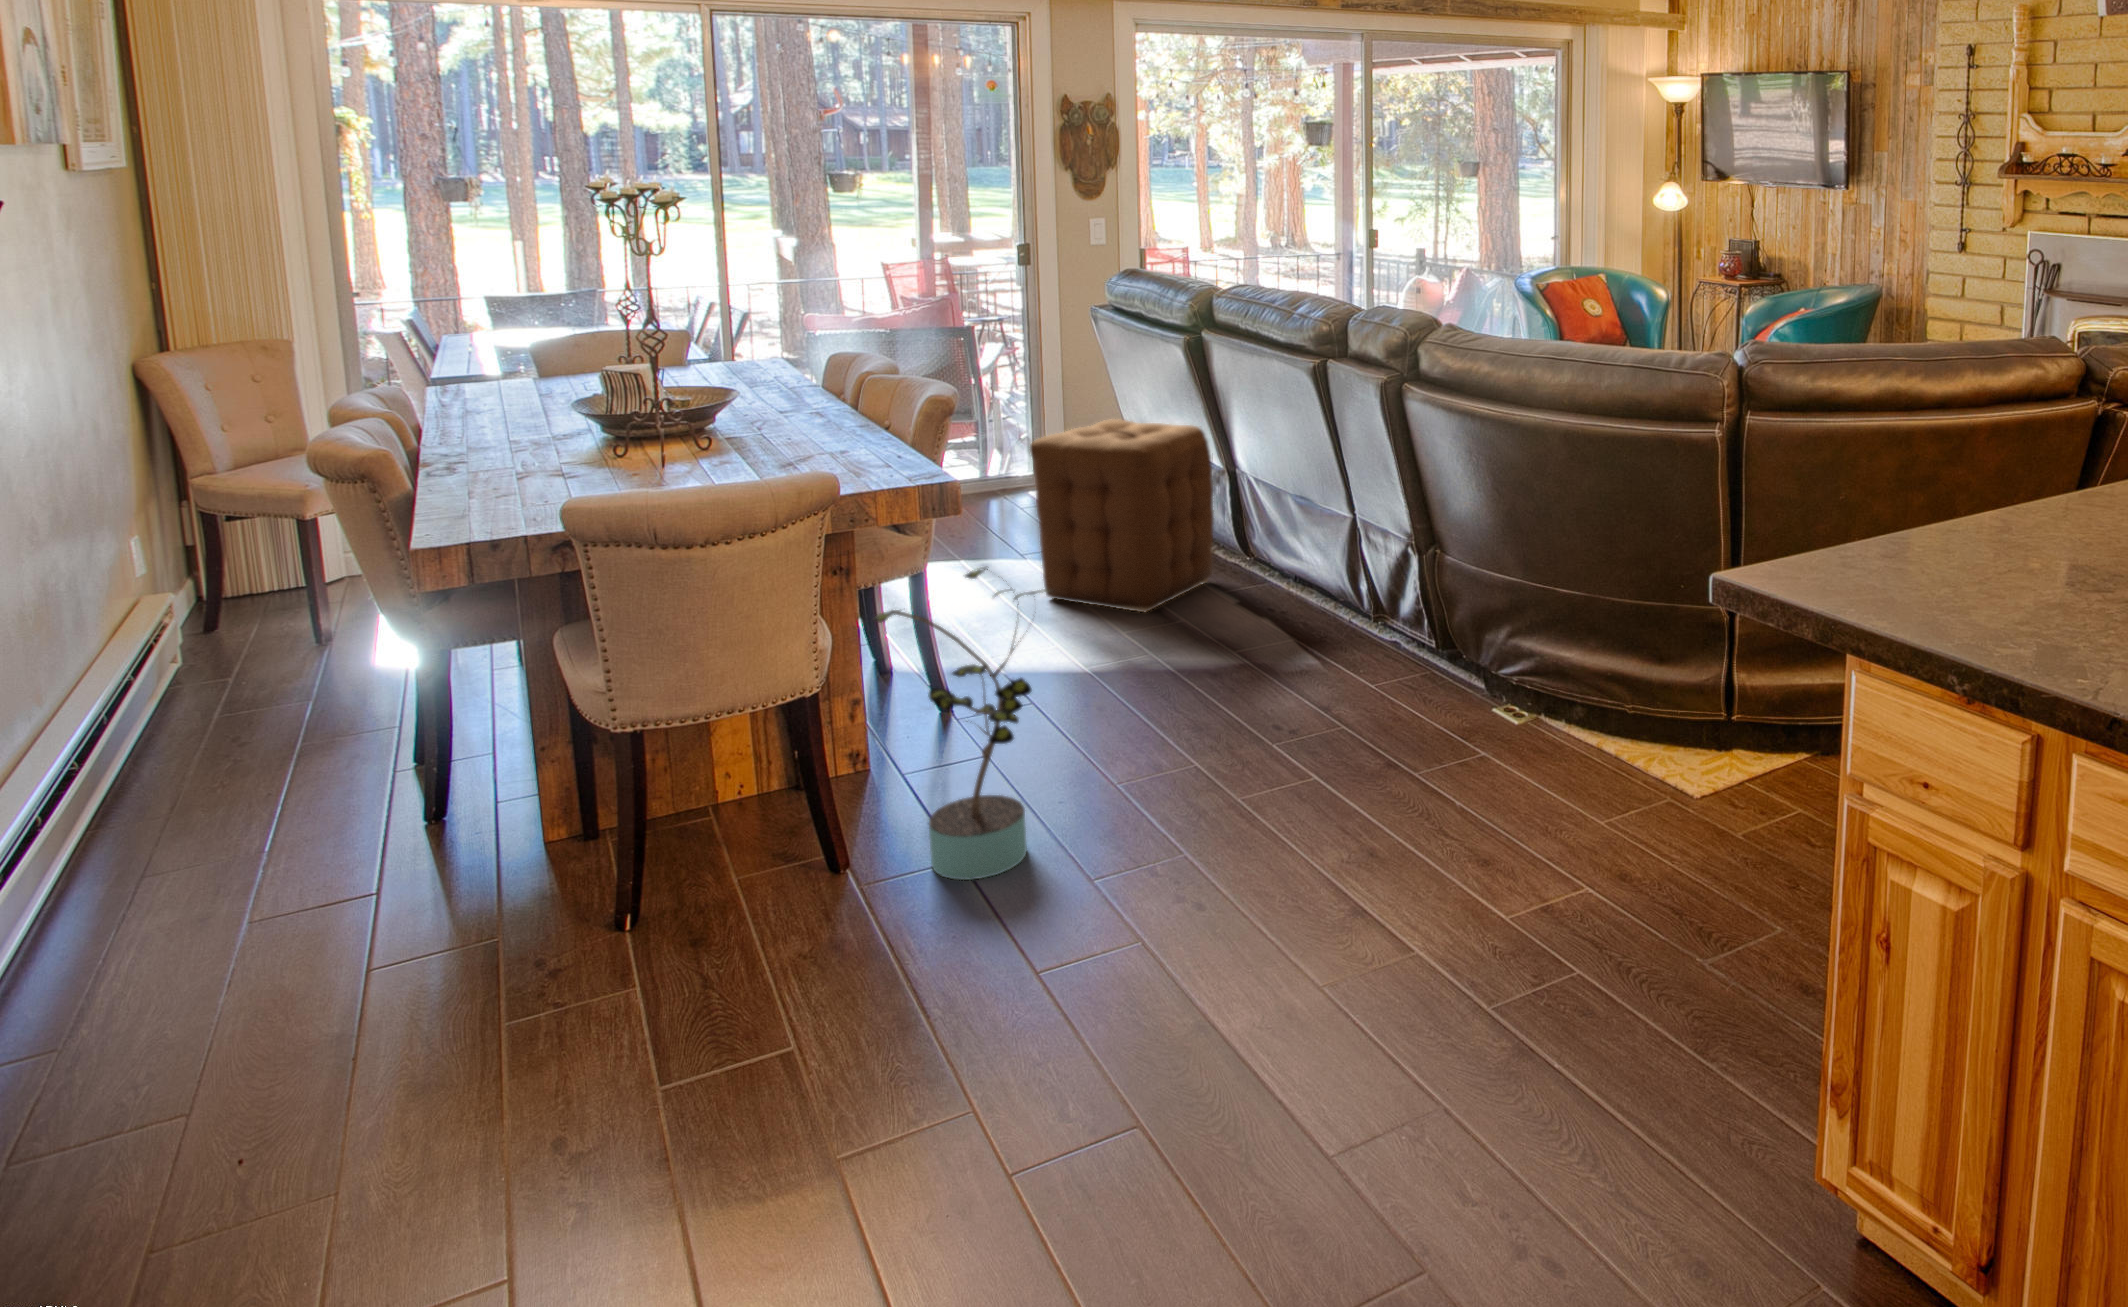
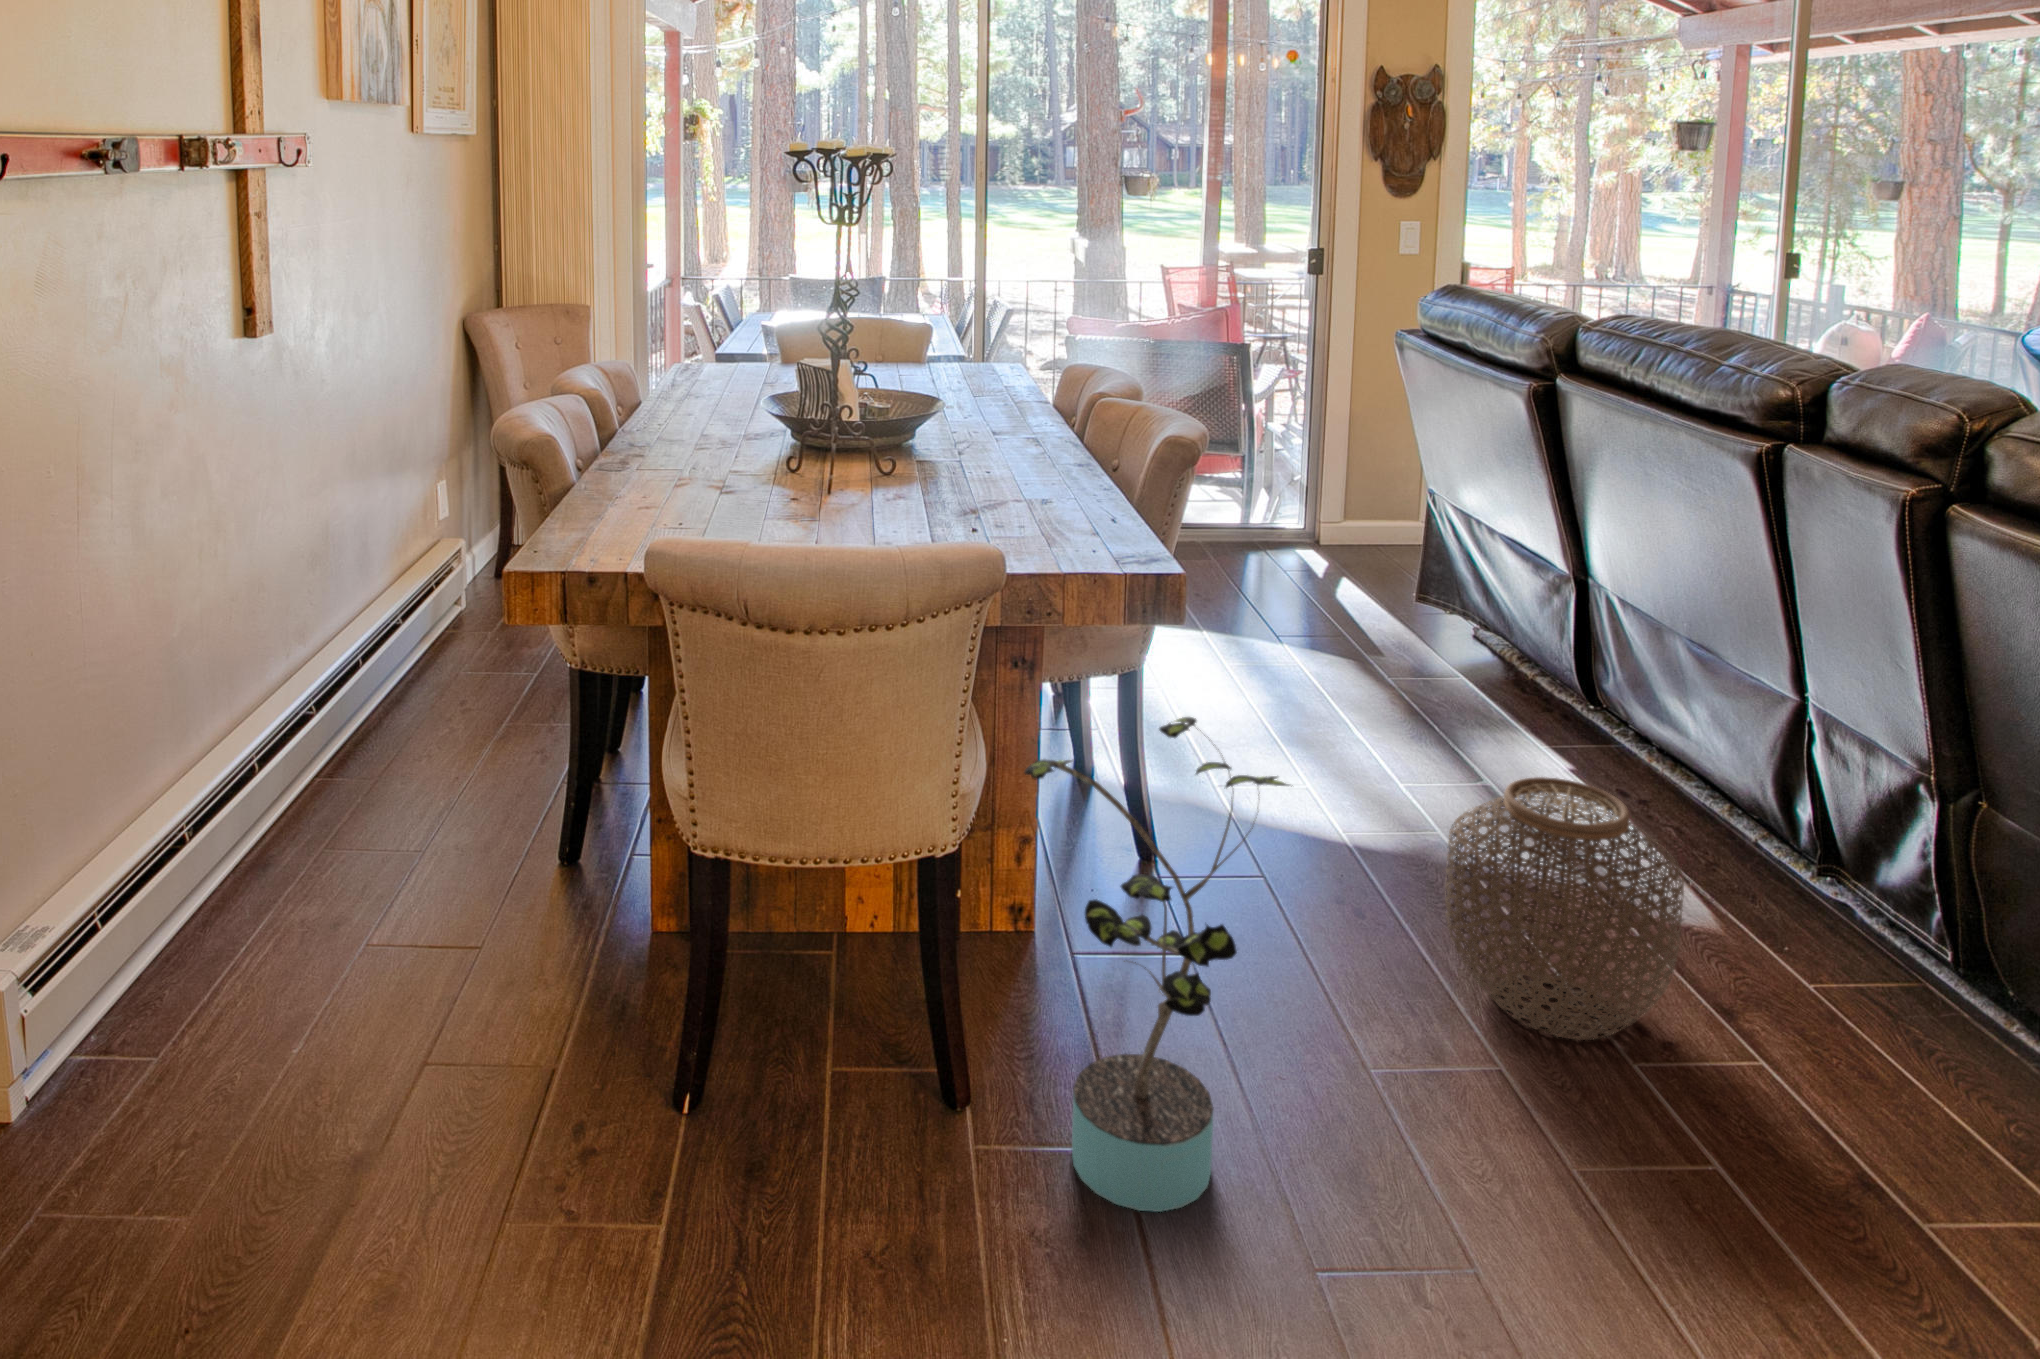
ottoman: present [1030,419,1214,613] -> none [1295,481,1552,758]
woven basket: none [1156,584,1291,736] -> present [1445,777,1684,1040]

